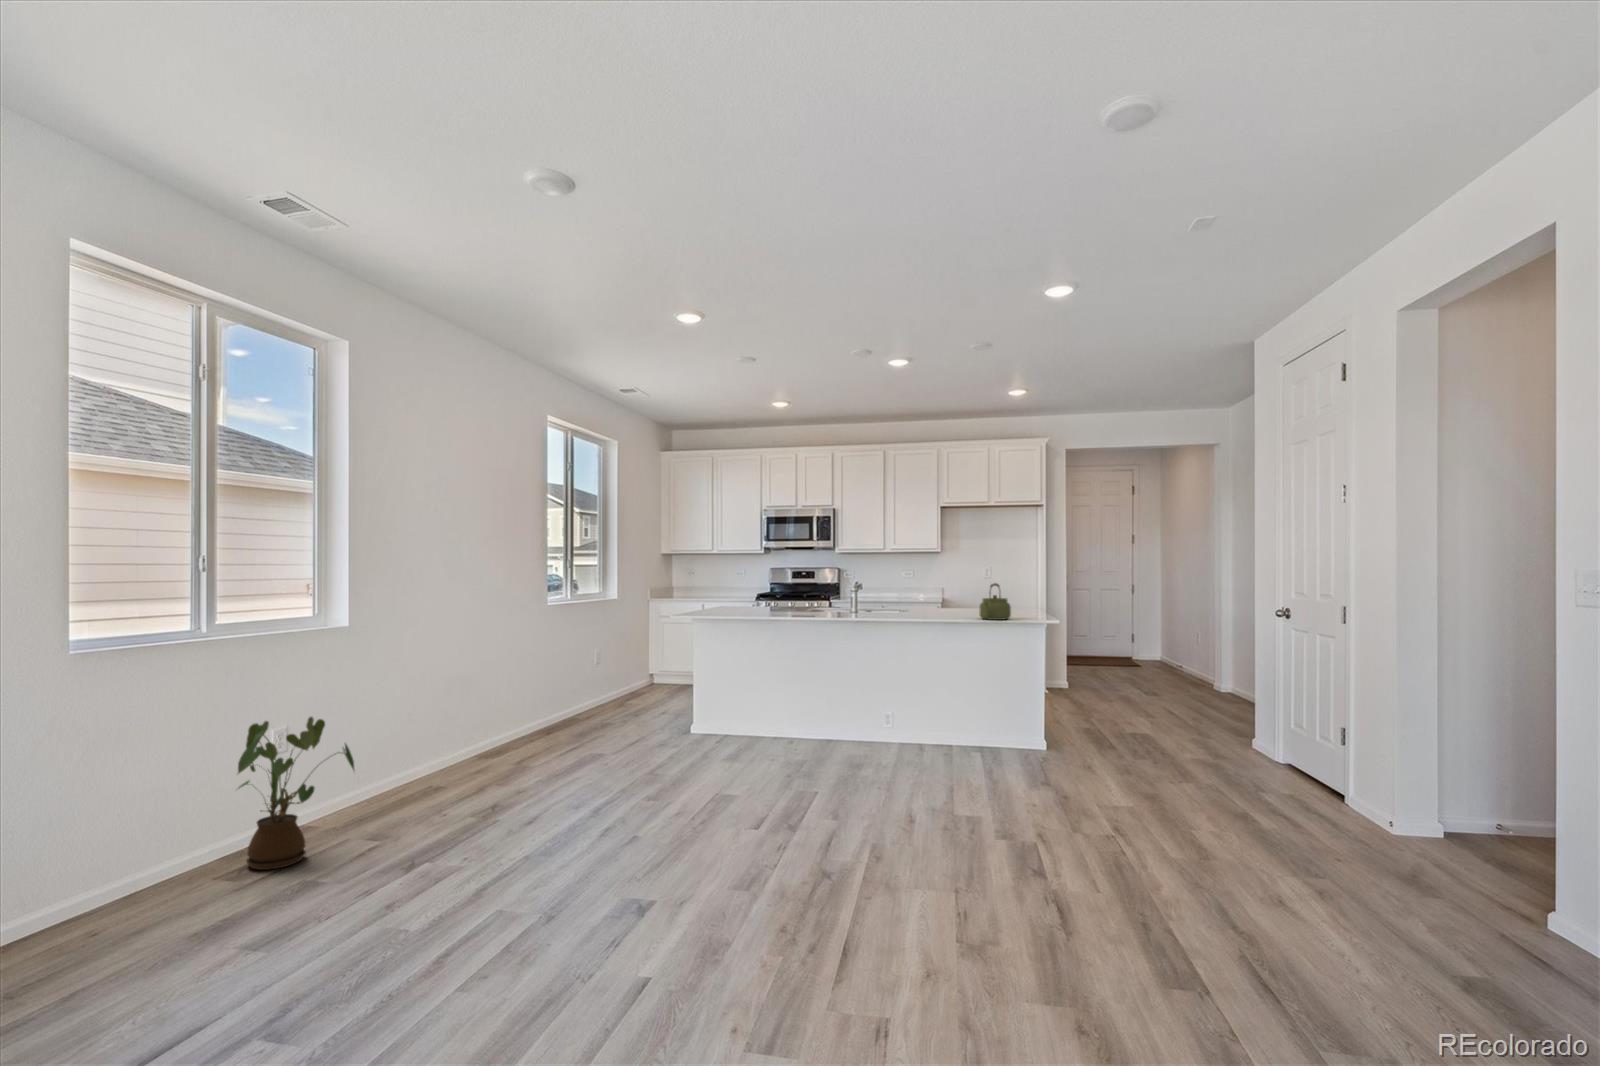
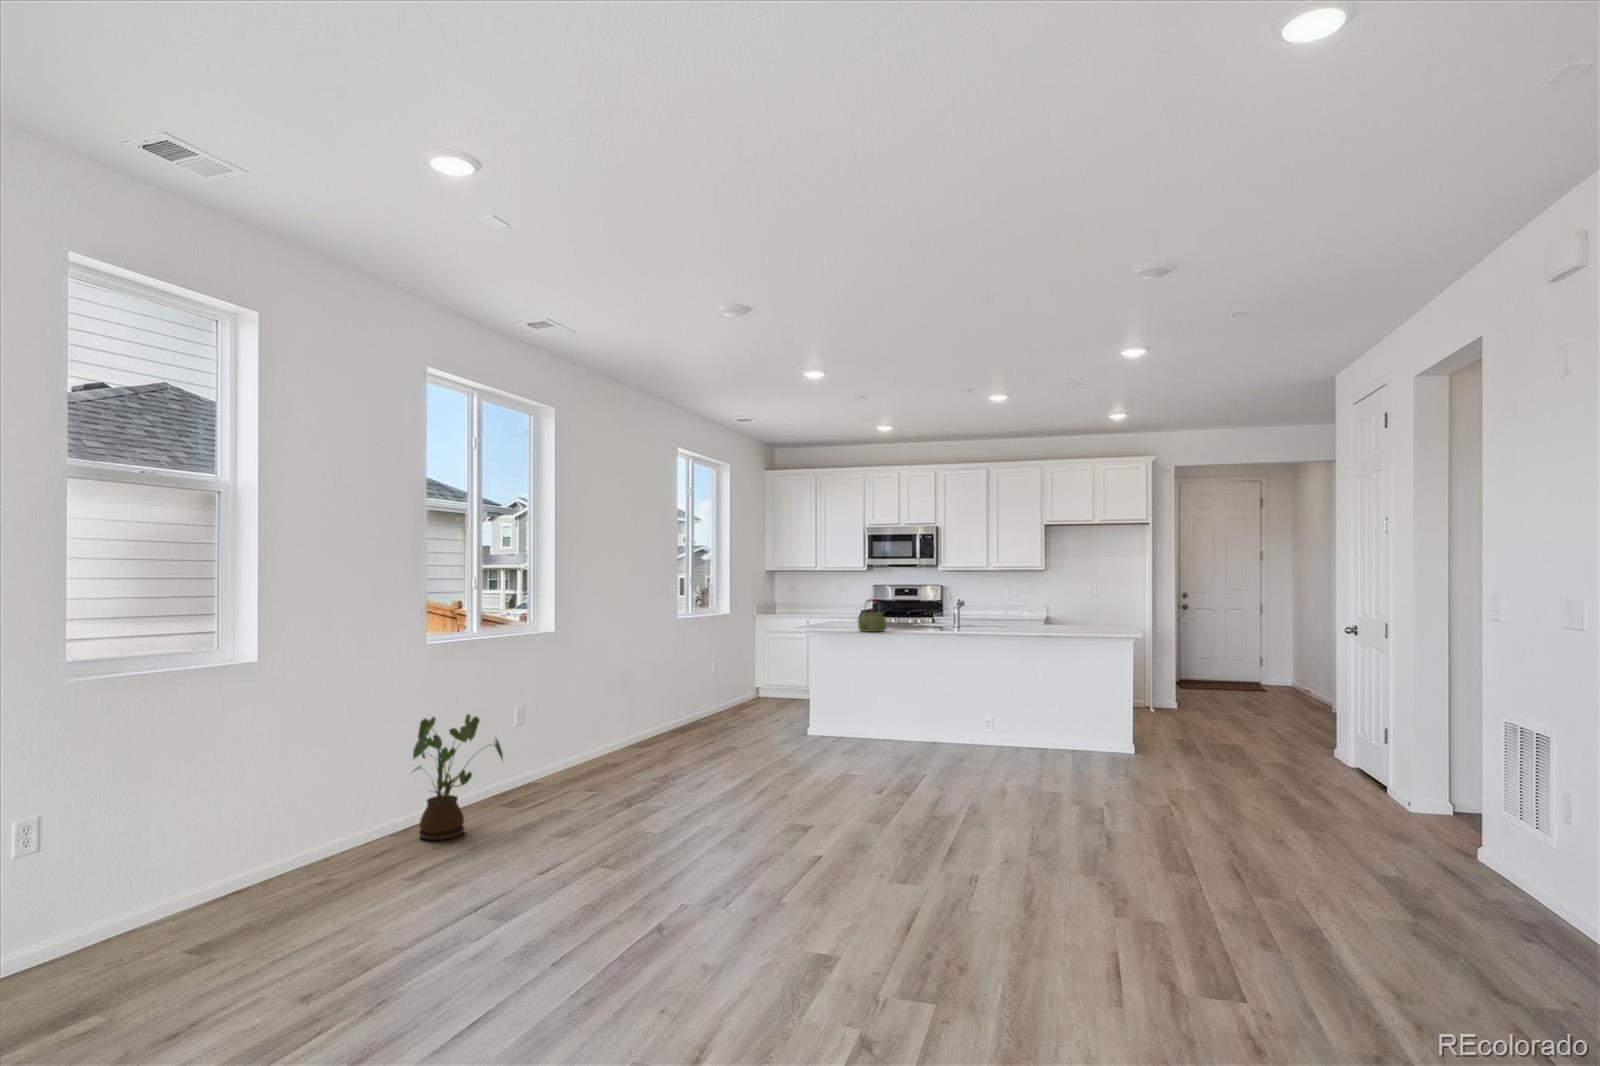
kettle: present [980,583,1011,620] -> present [858,599,886,632]

